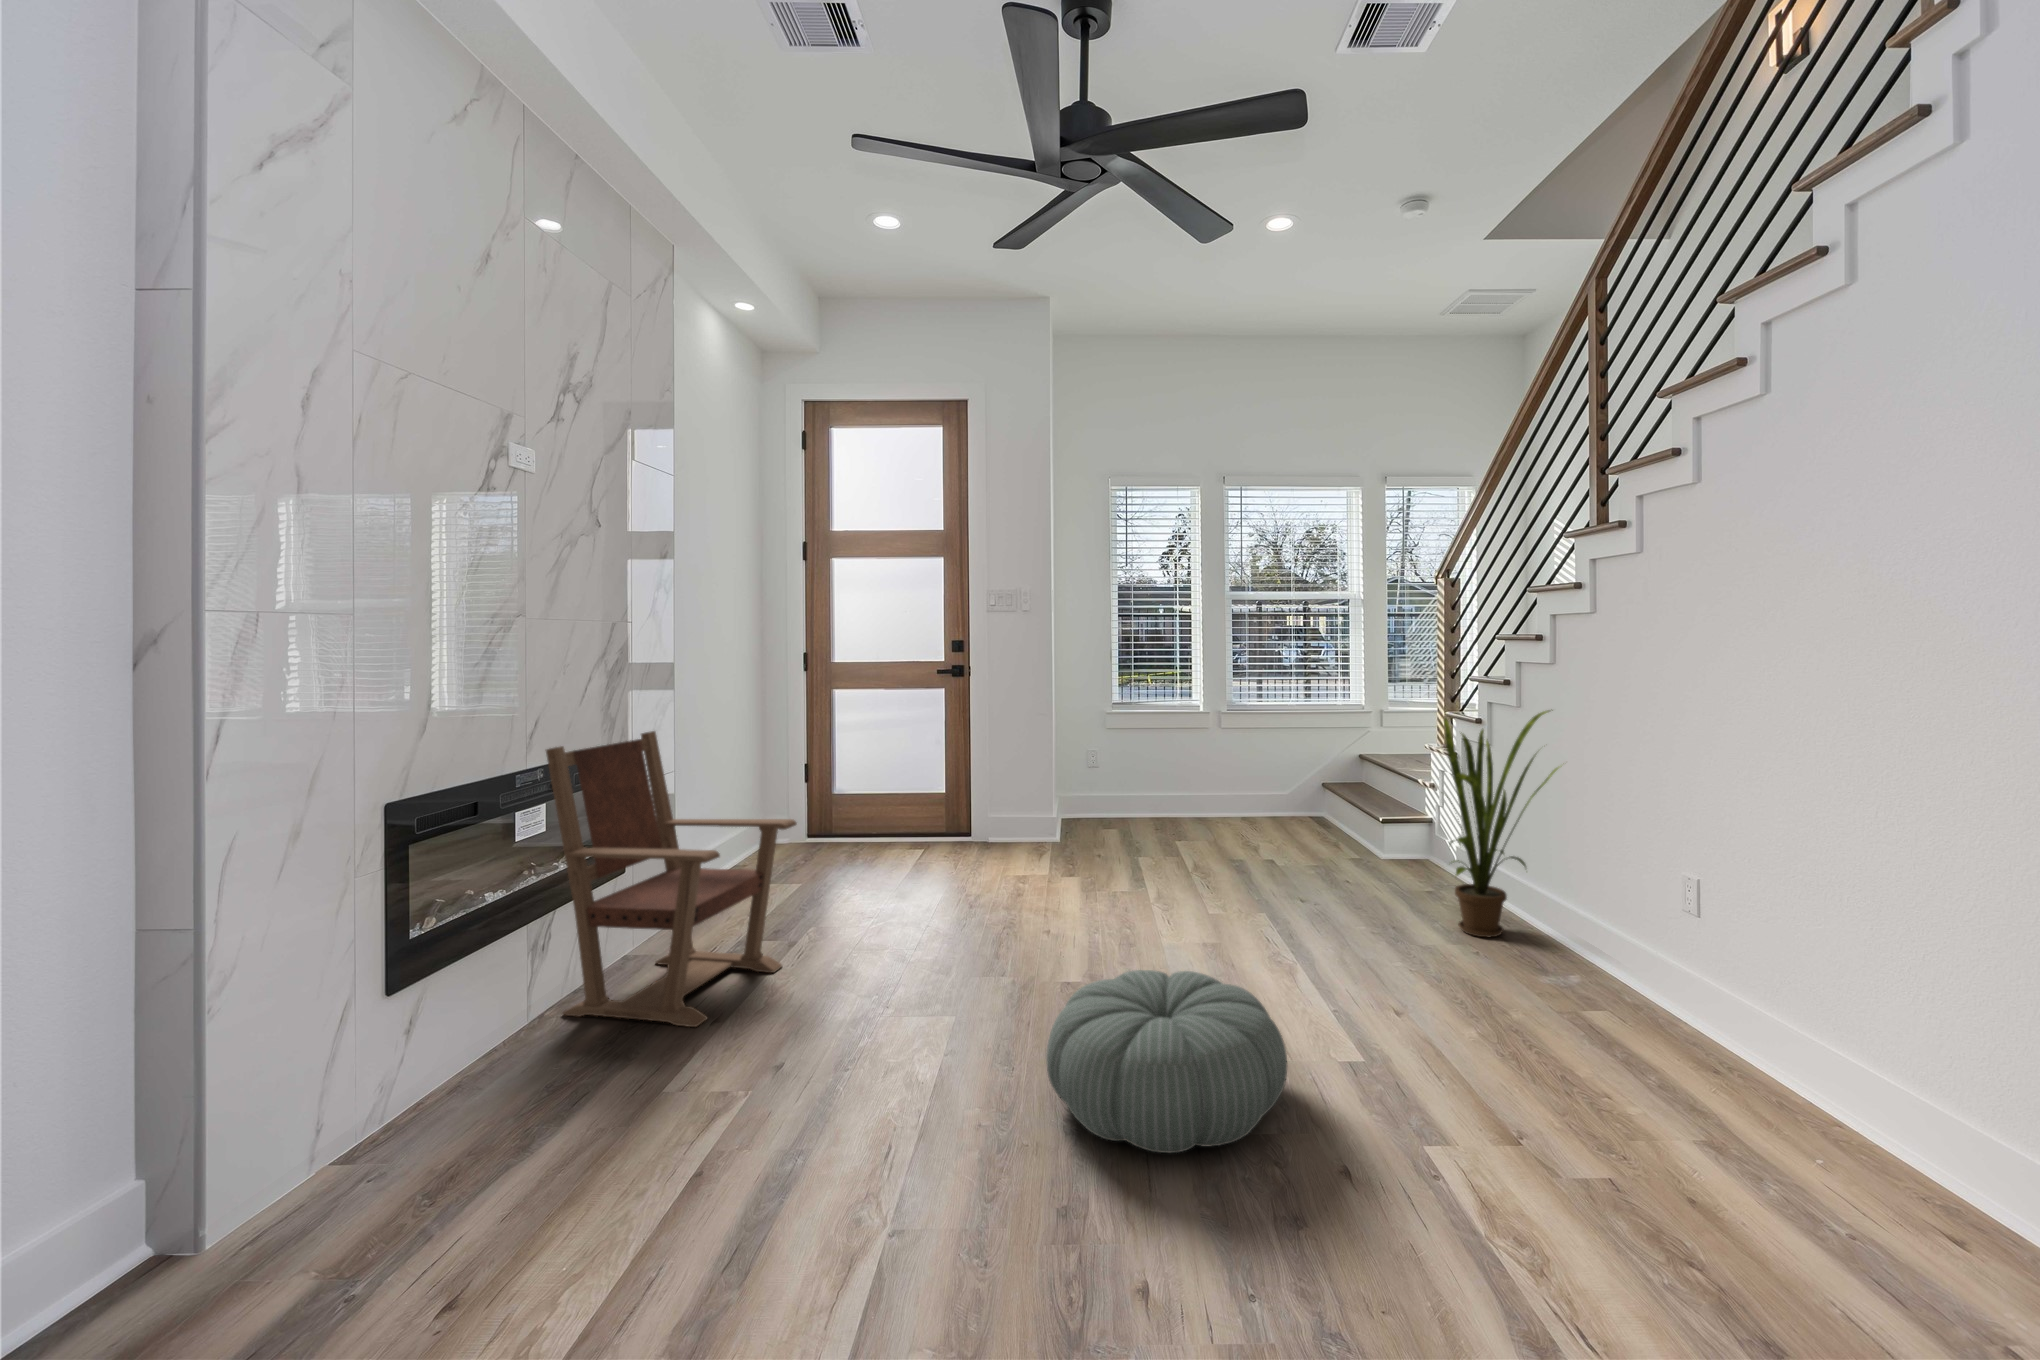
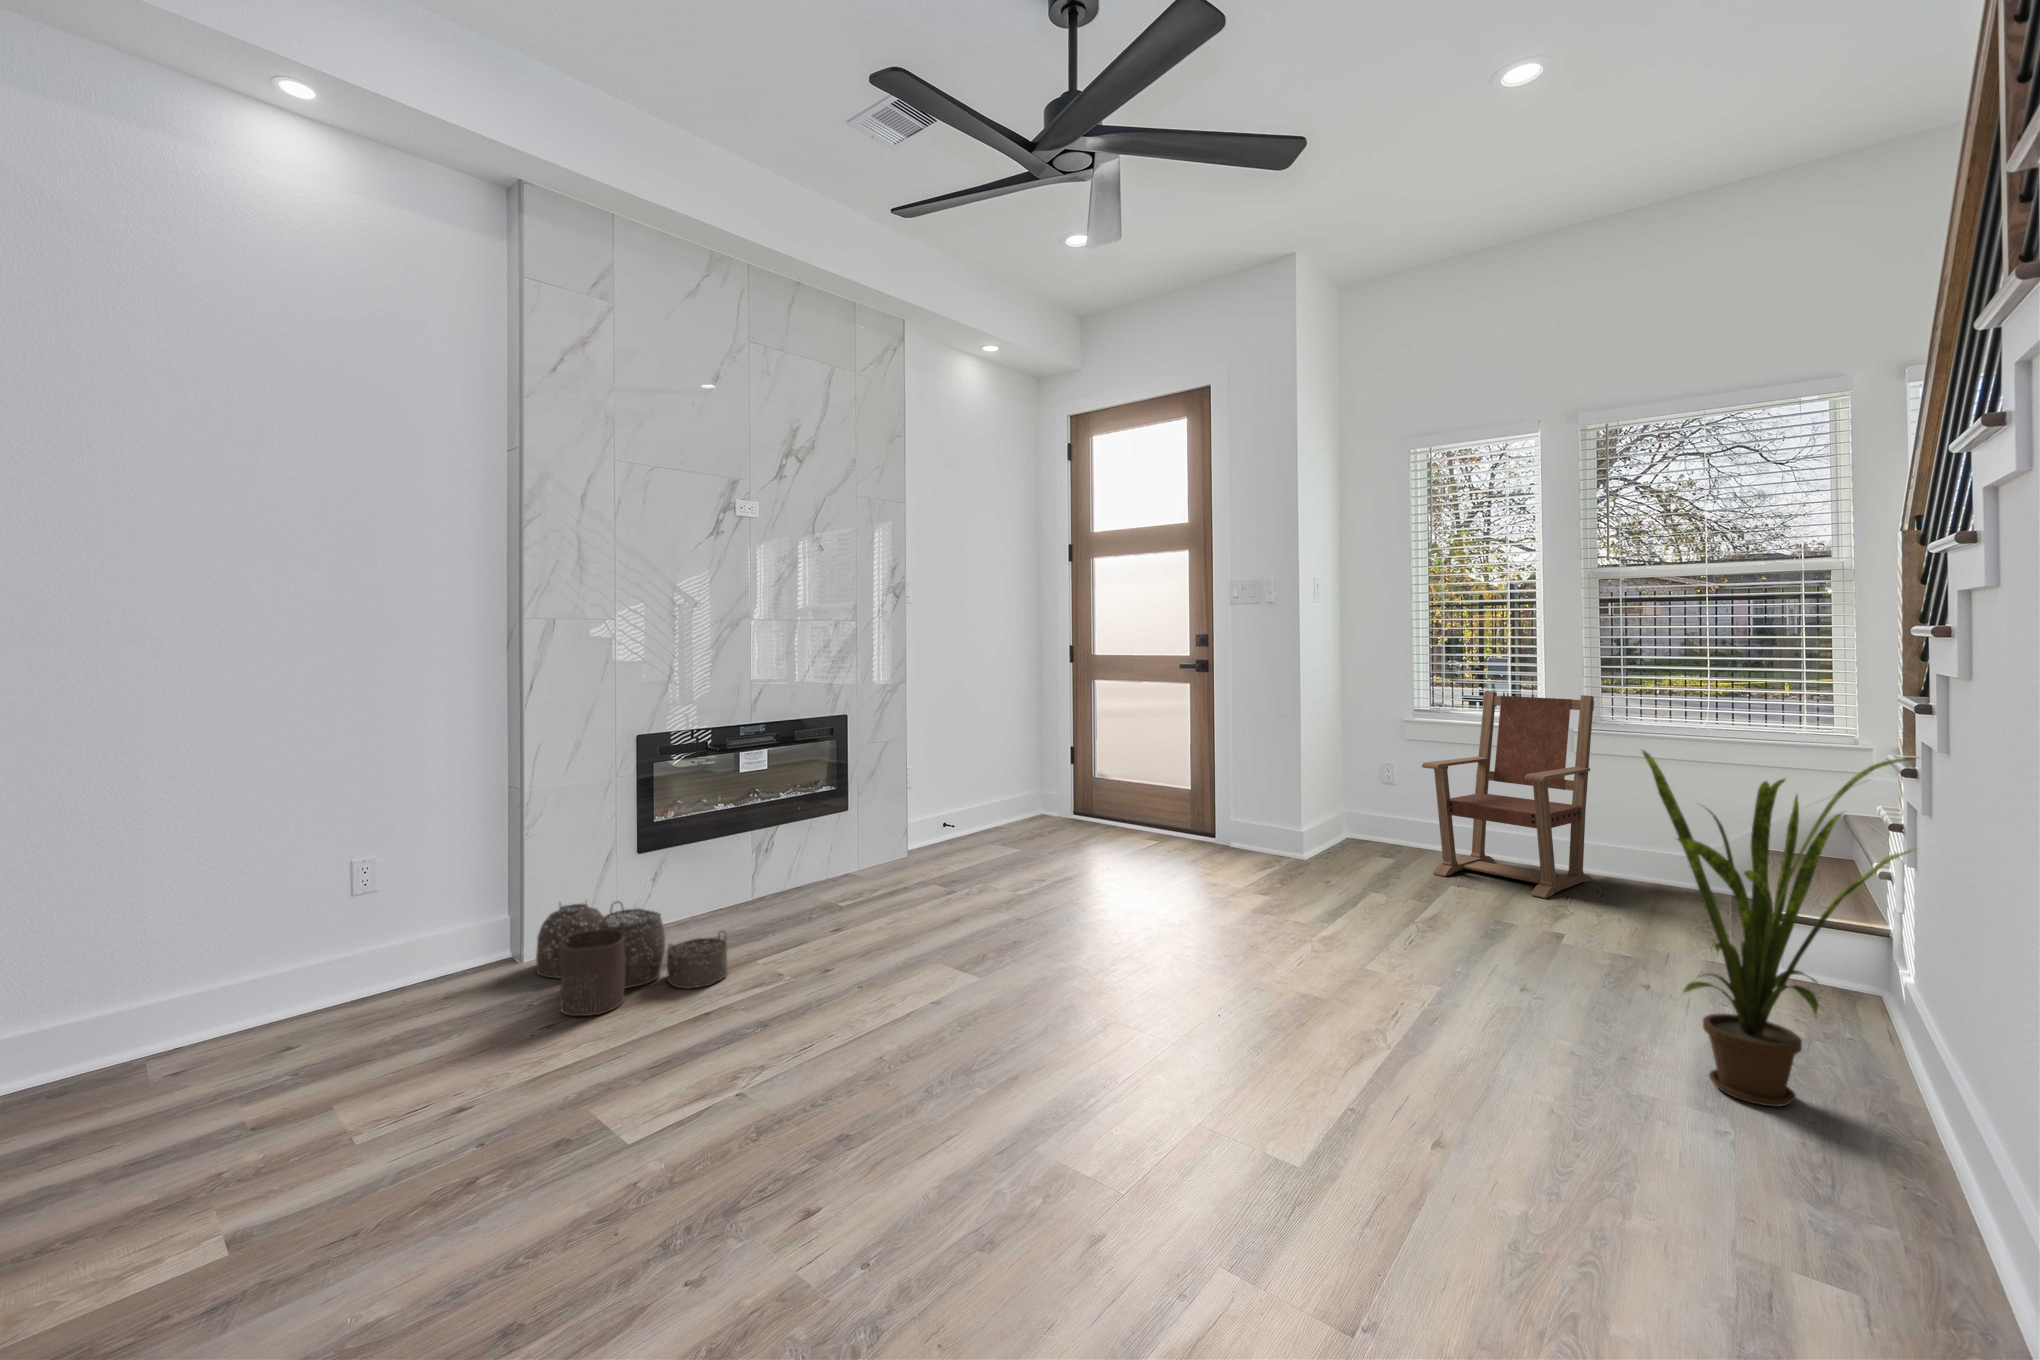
armchair: present [546,731,797,1027] -> present [1422,691,1594,898]
pouf: present [1046,970,1287,1153] -> none [920,965,1160,1143]
woven basket: none [260,1064,652,1280] -> present [536,902,728,1016]

